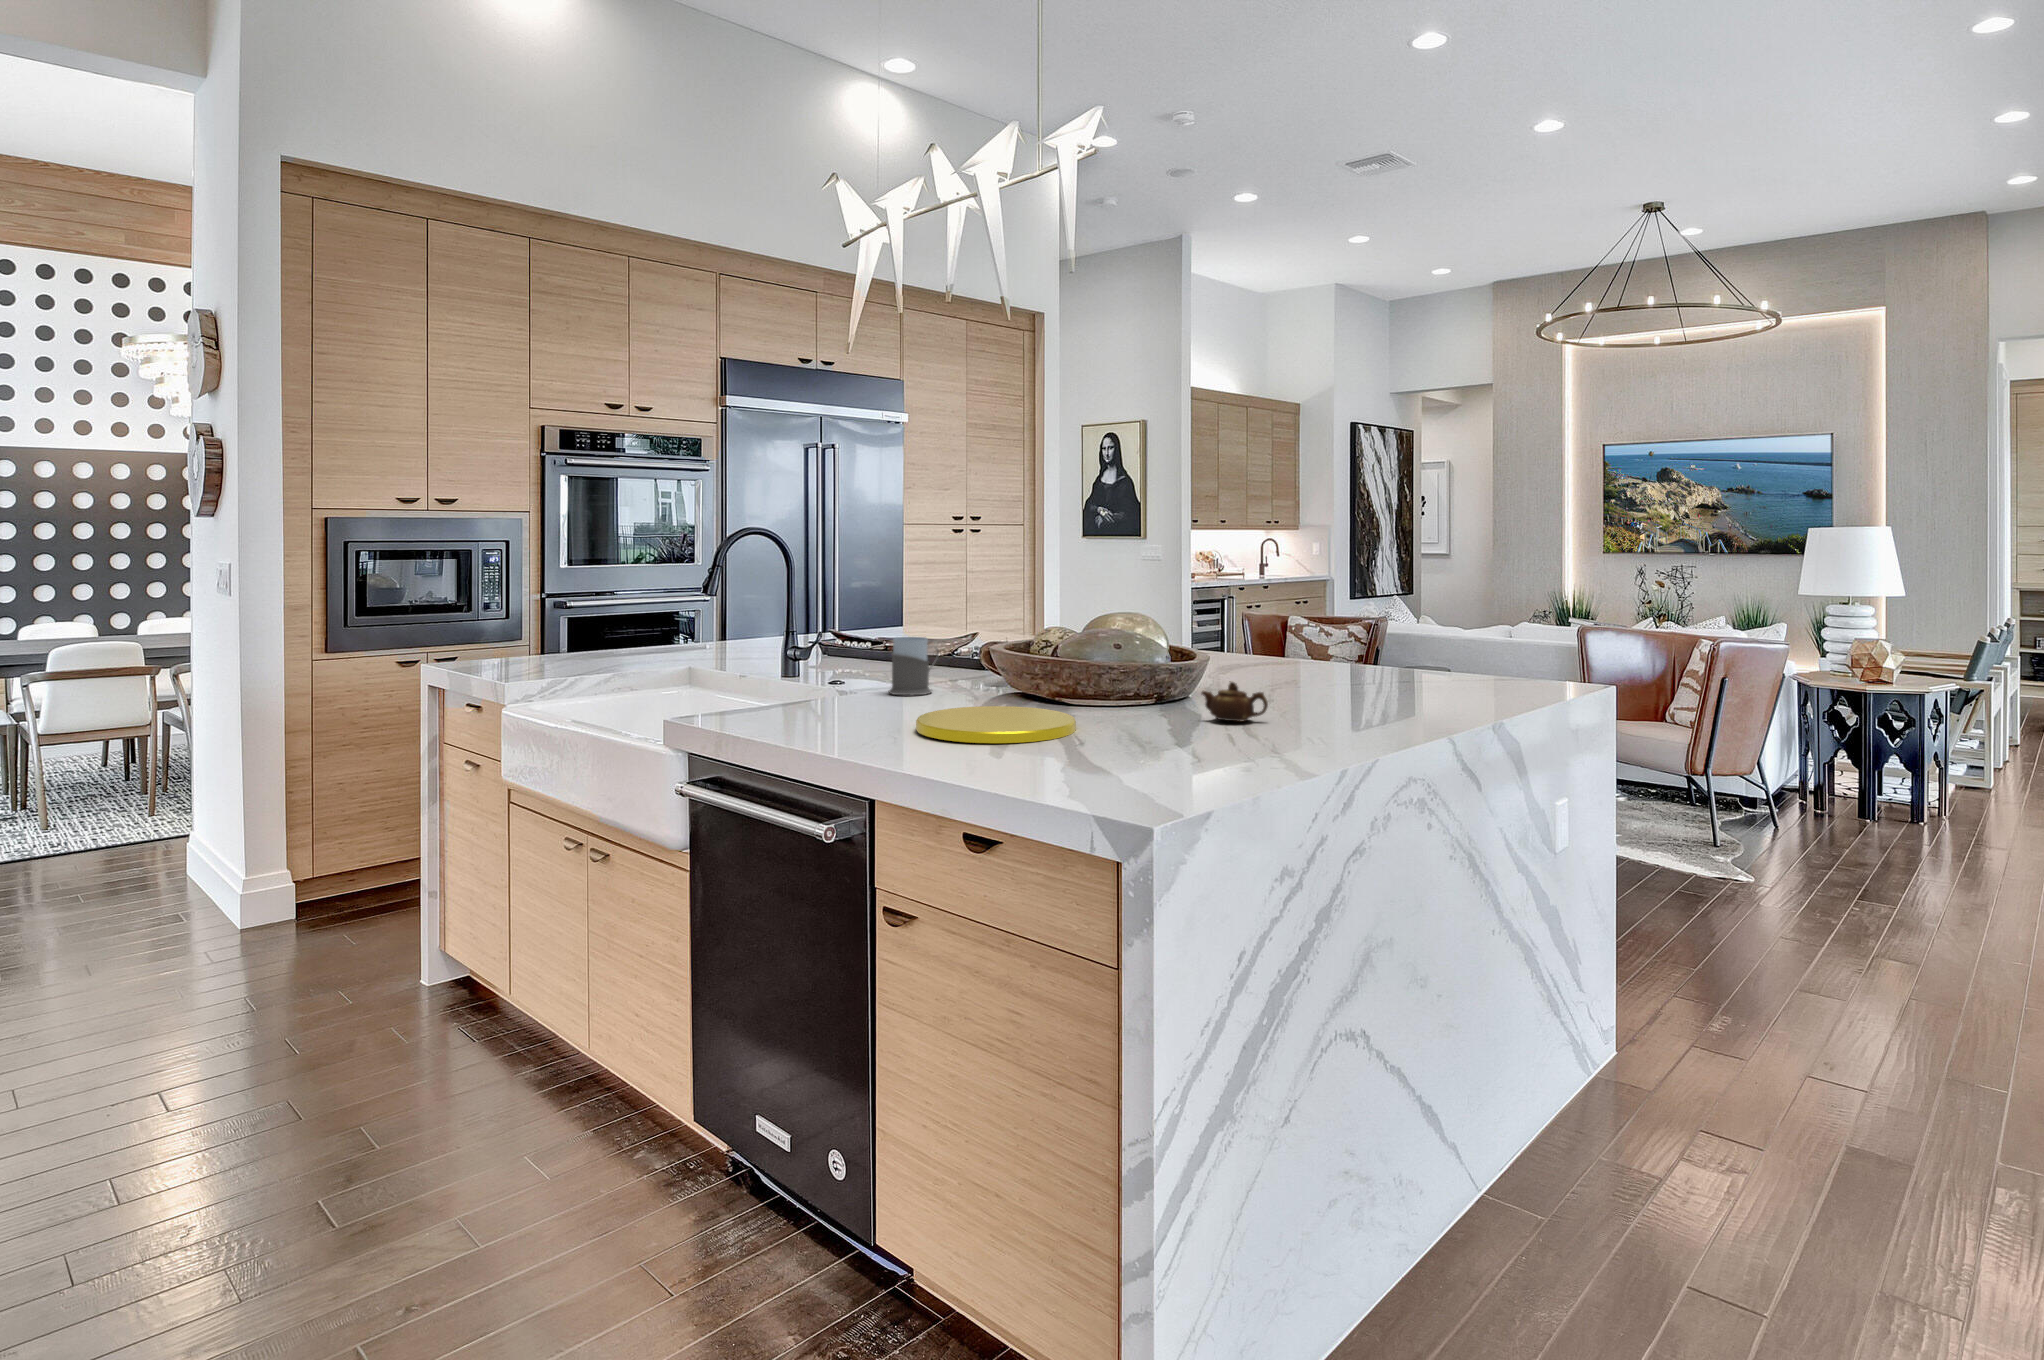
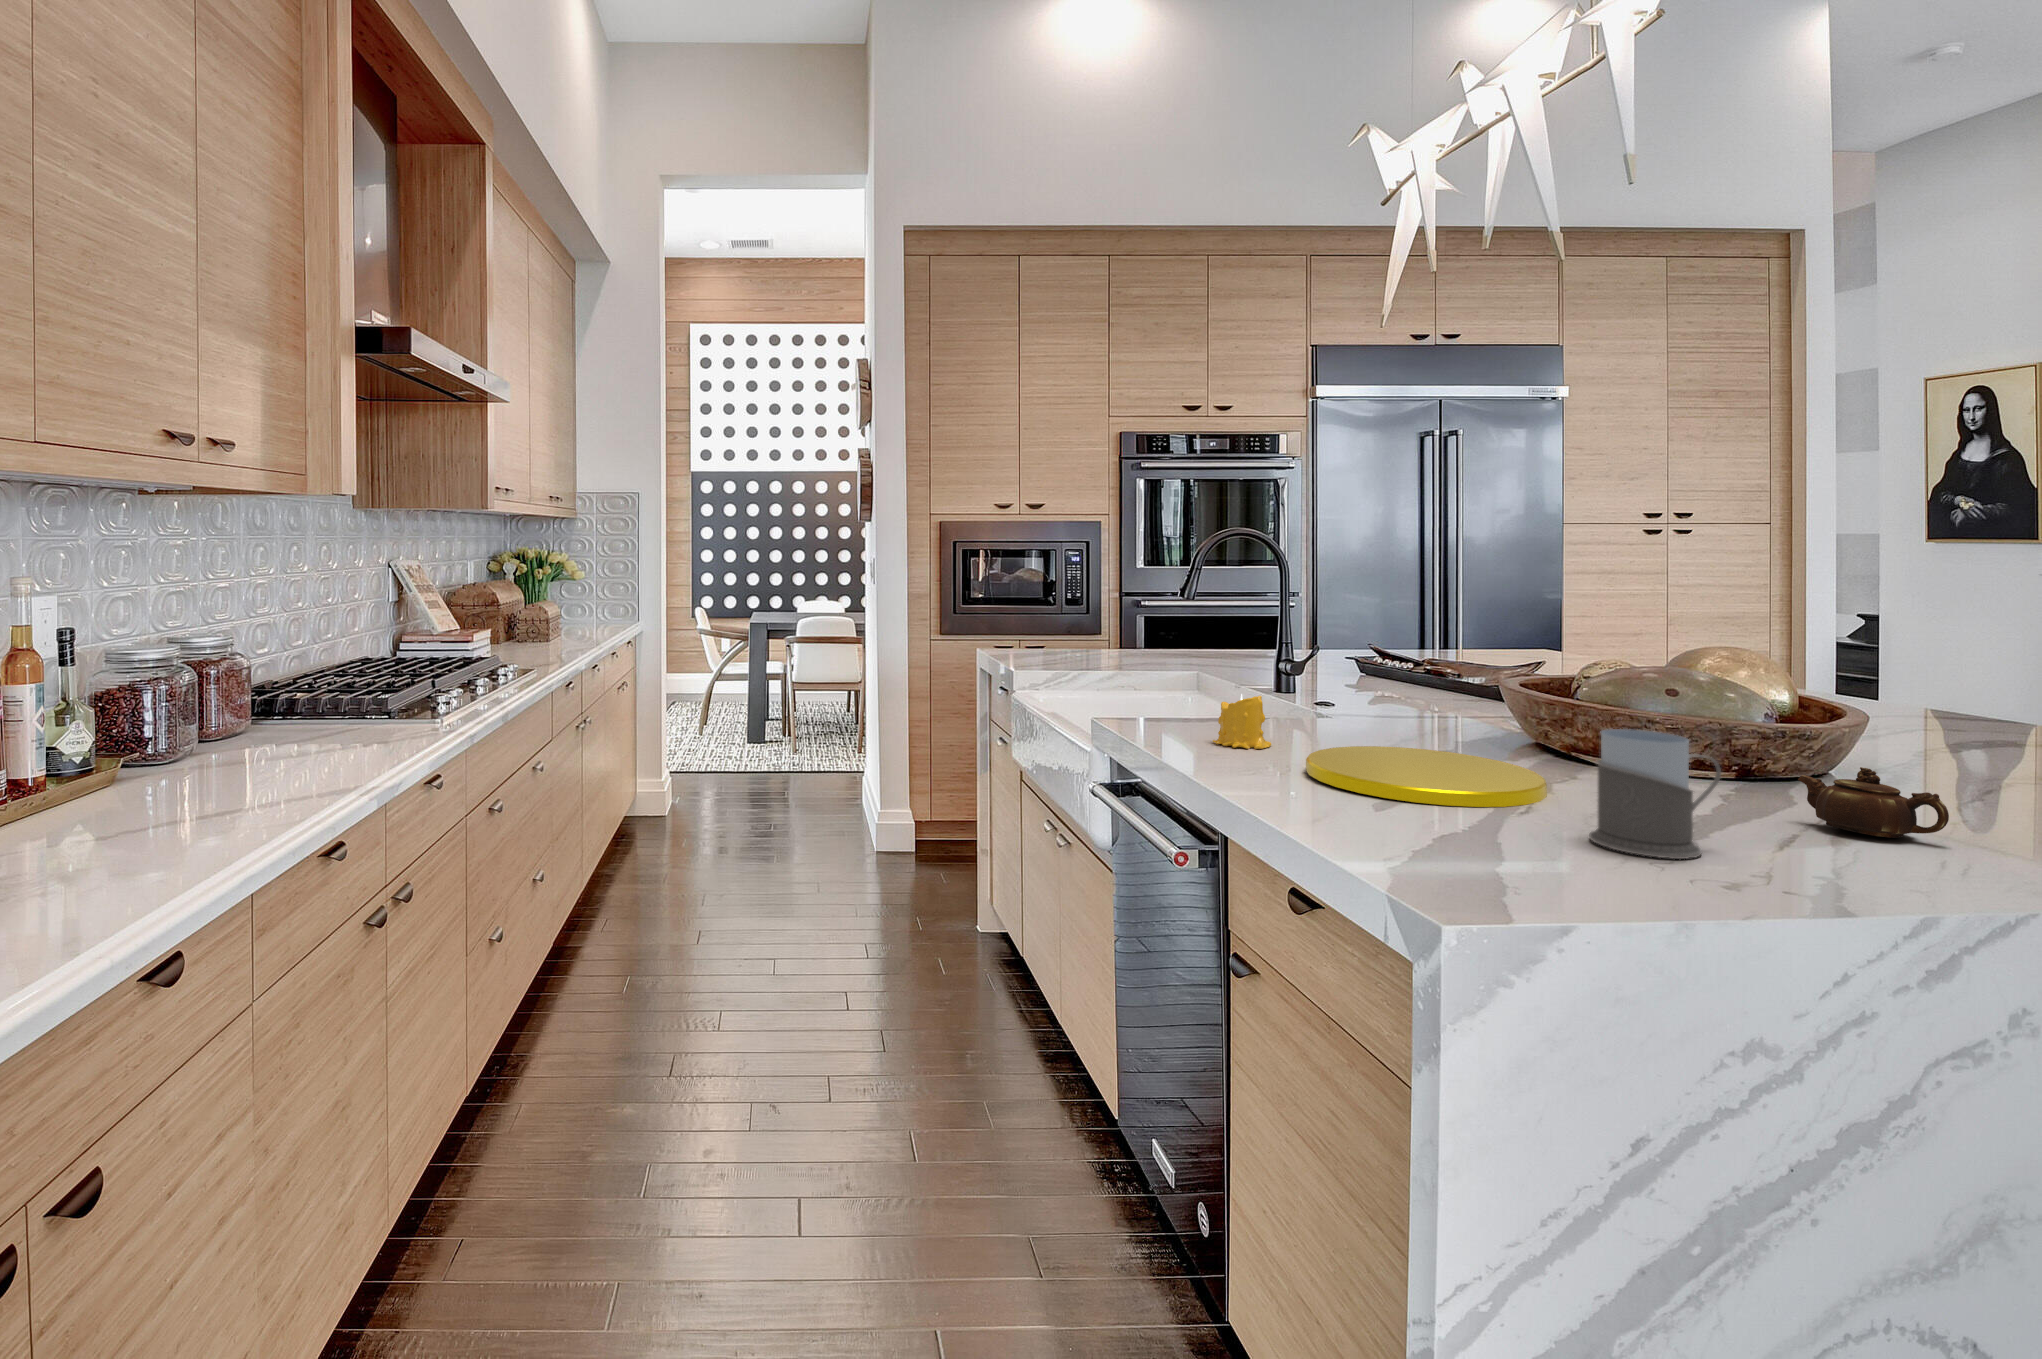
mug: present [889,637,939,695] -> present [1589,729,1721,859]
candle: none [818,676,865,726] -> present [1213,694,1271,749]

